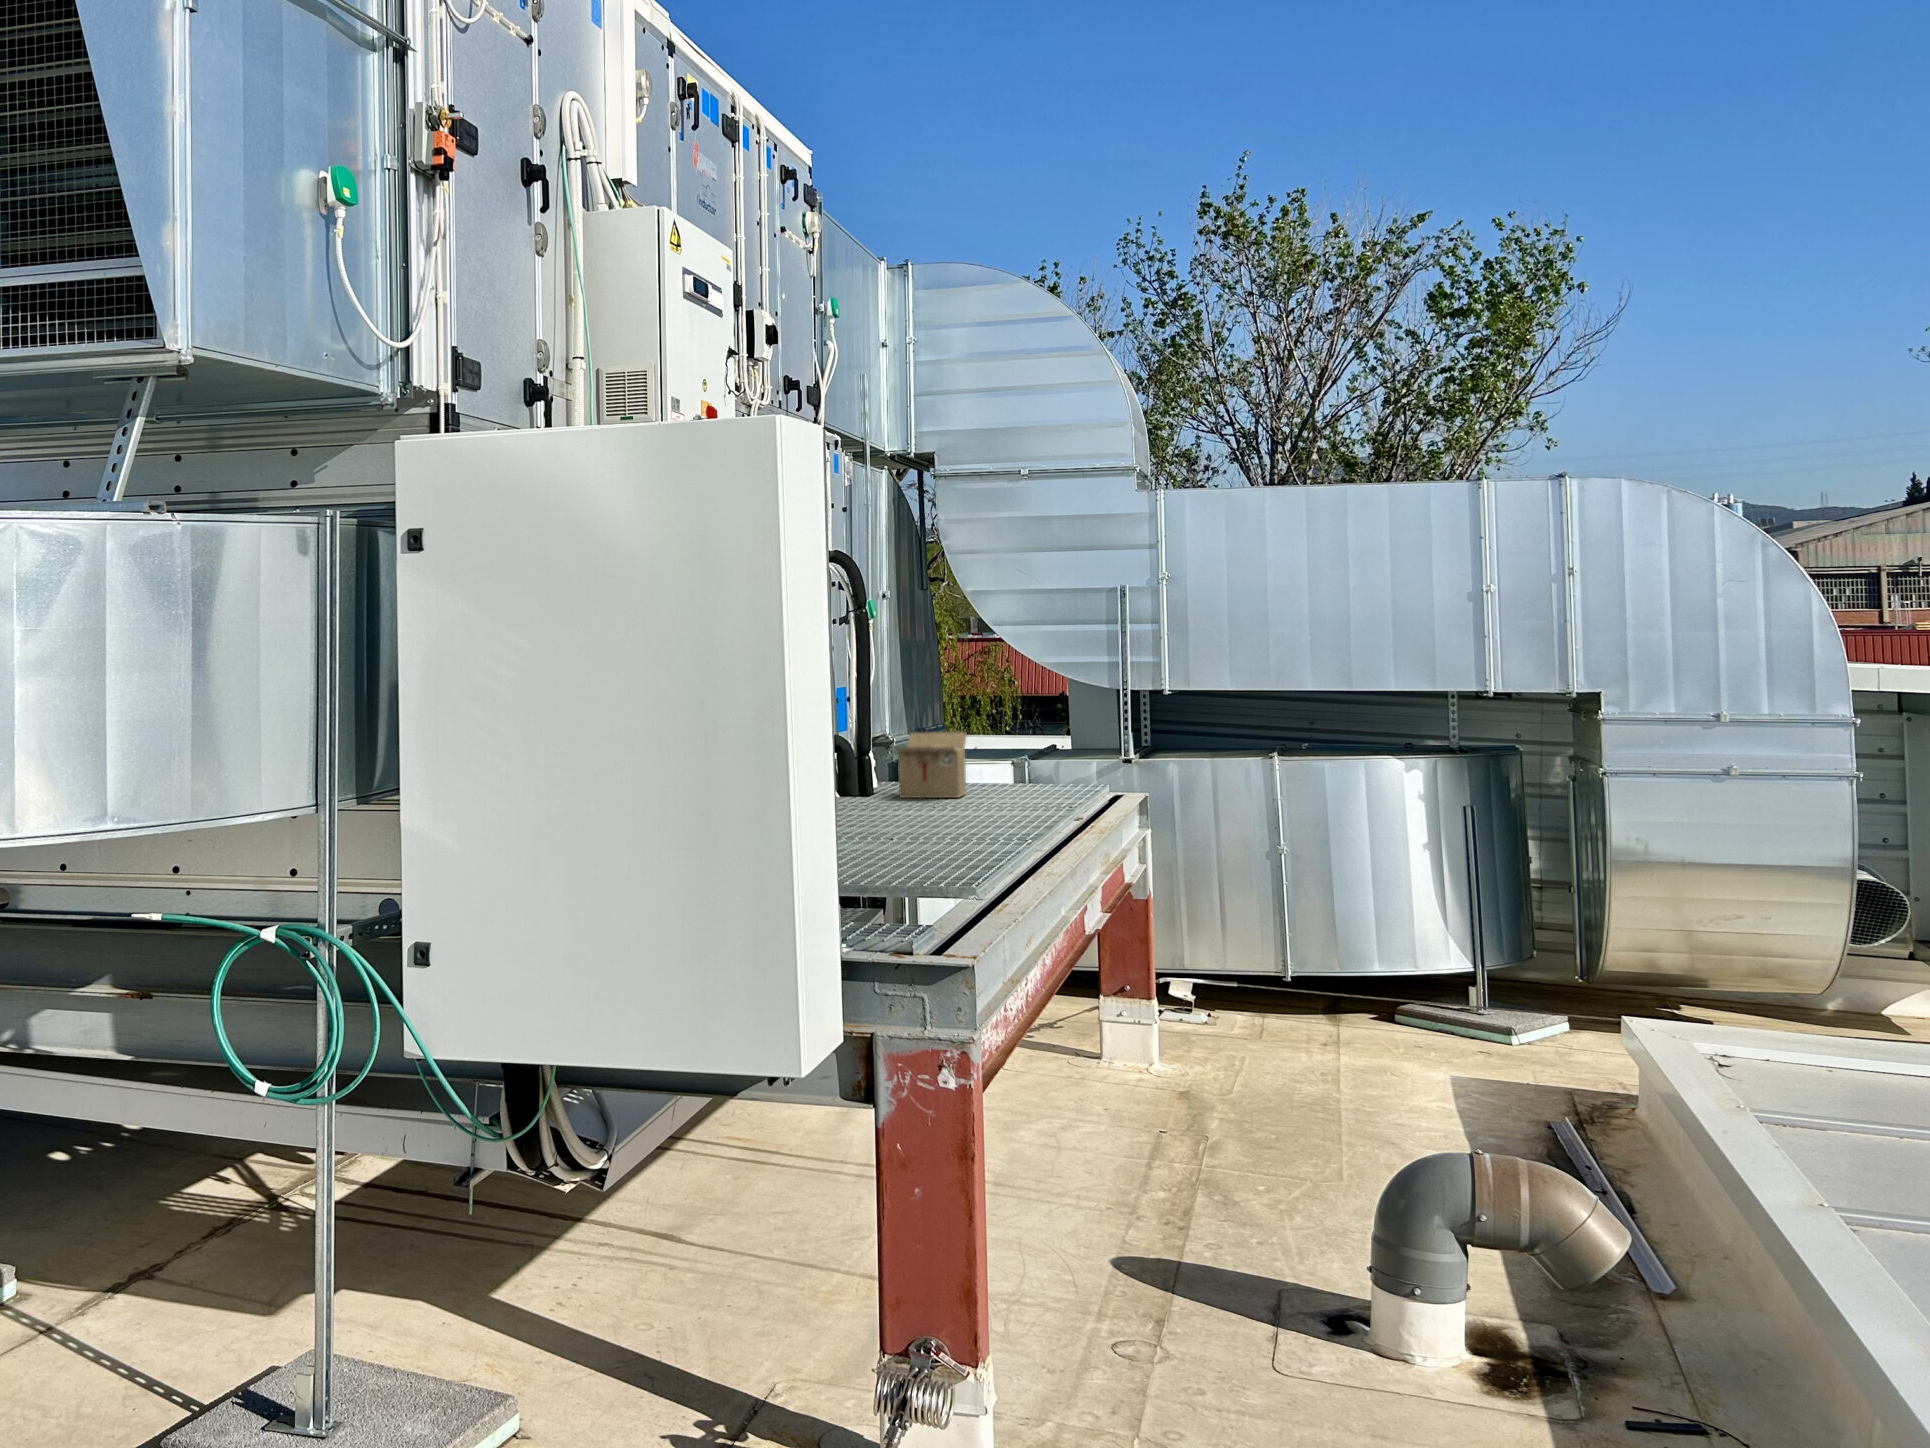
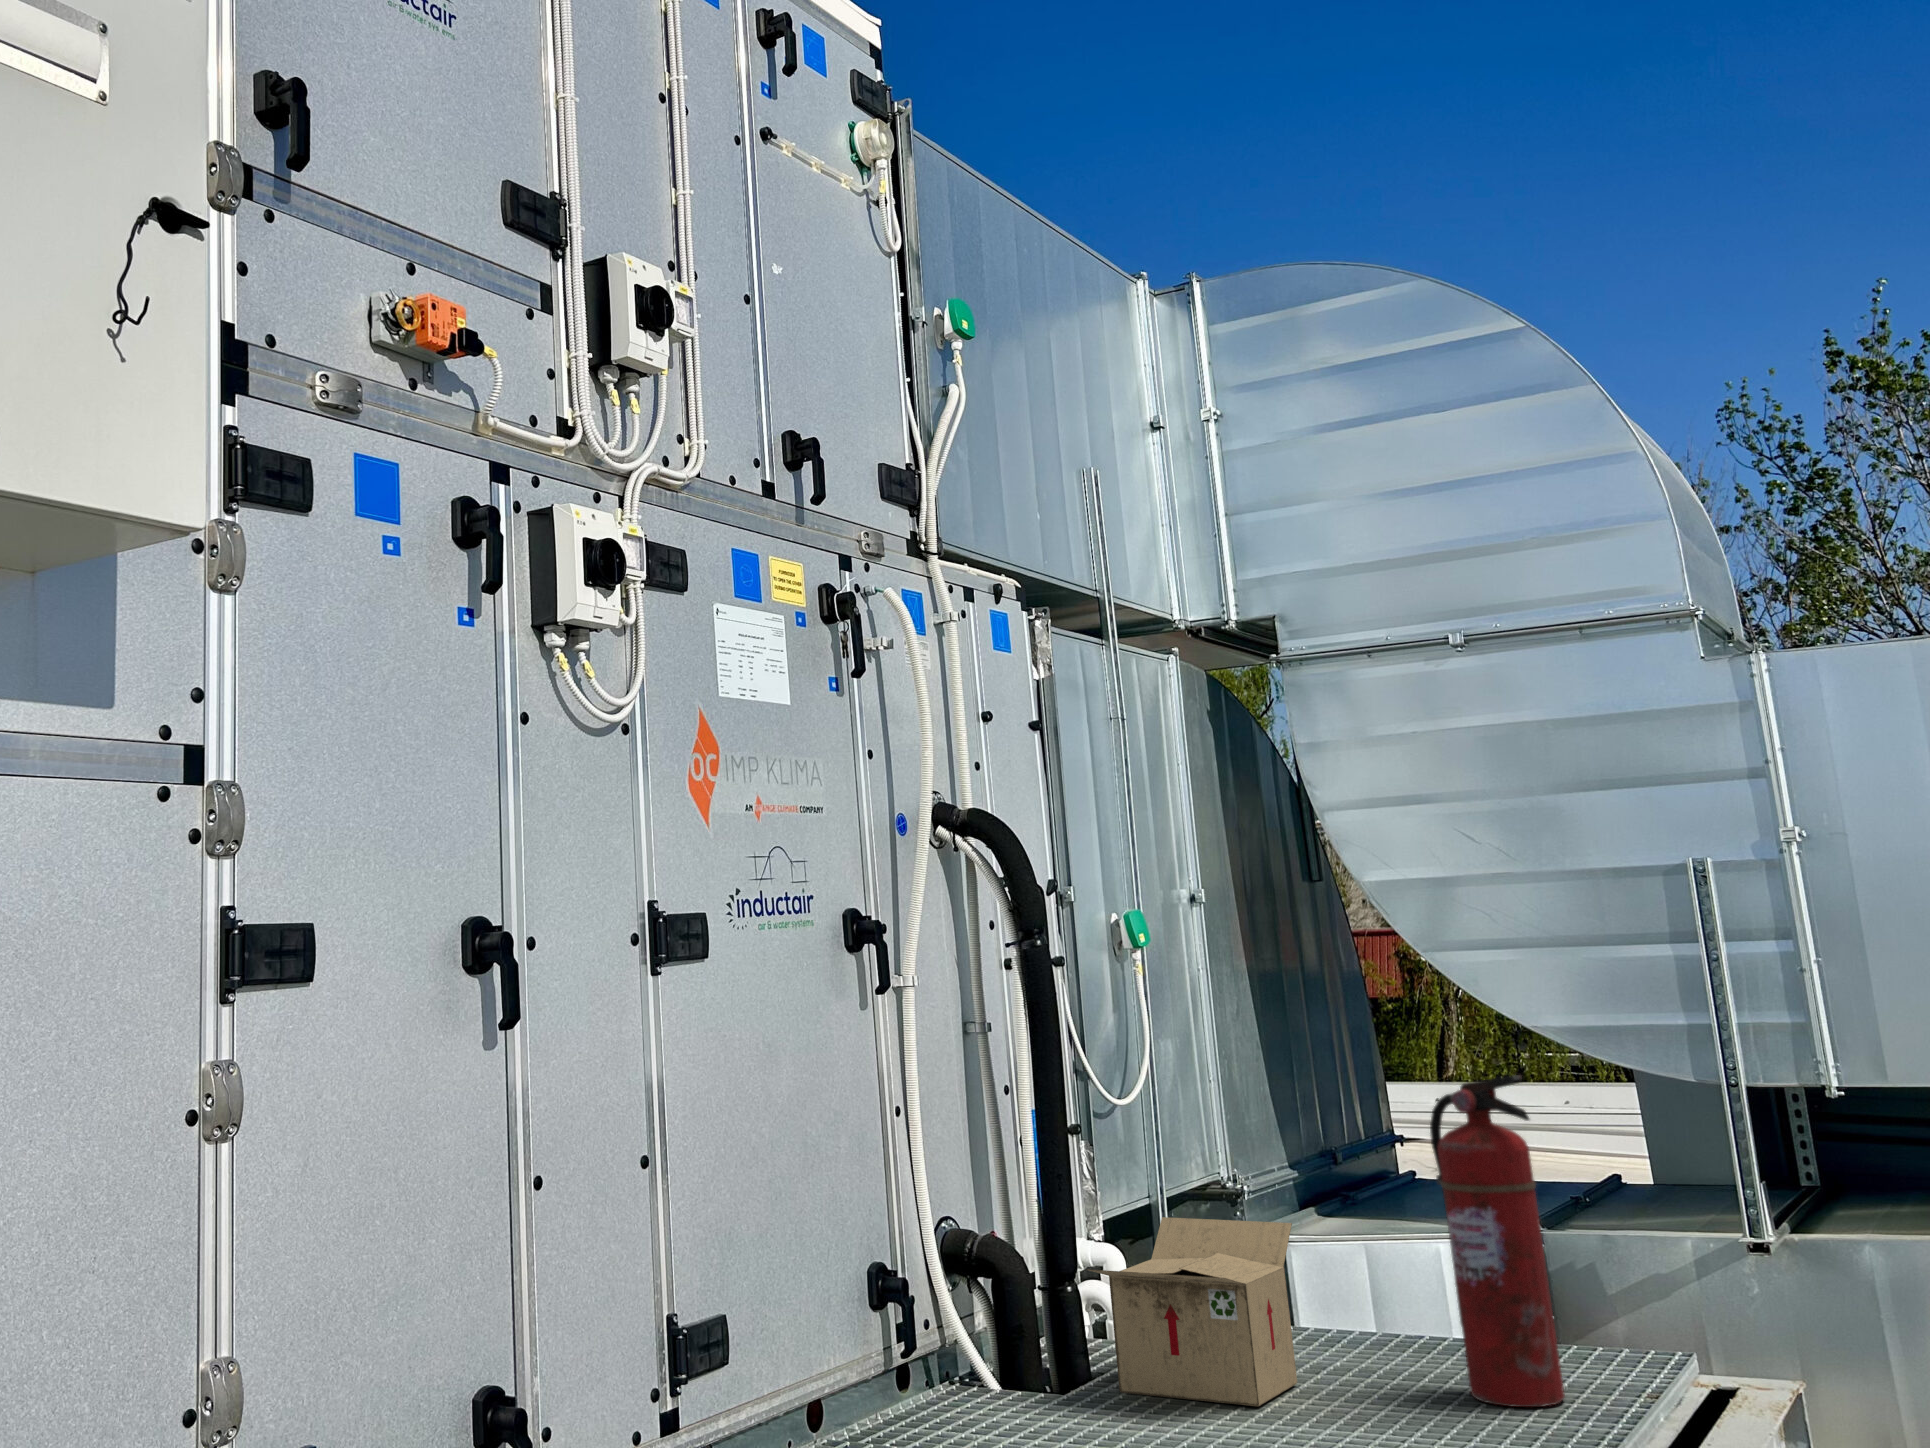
fire extinguisher: none [1026,670,1069,796] -> present [1430,1075,1565,1407]

